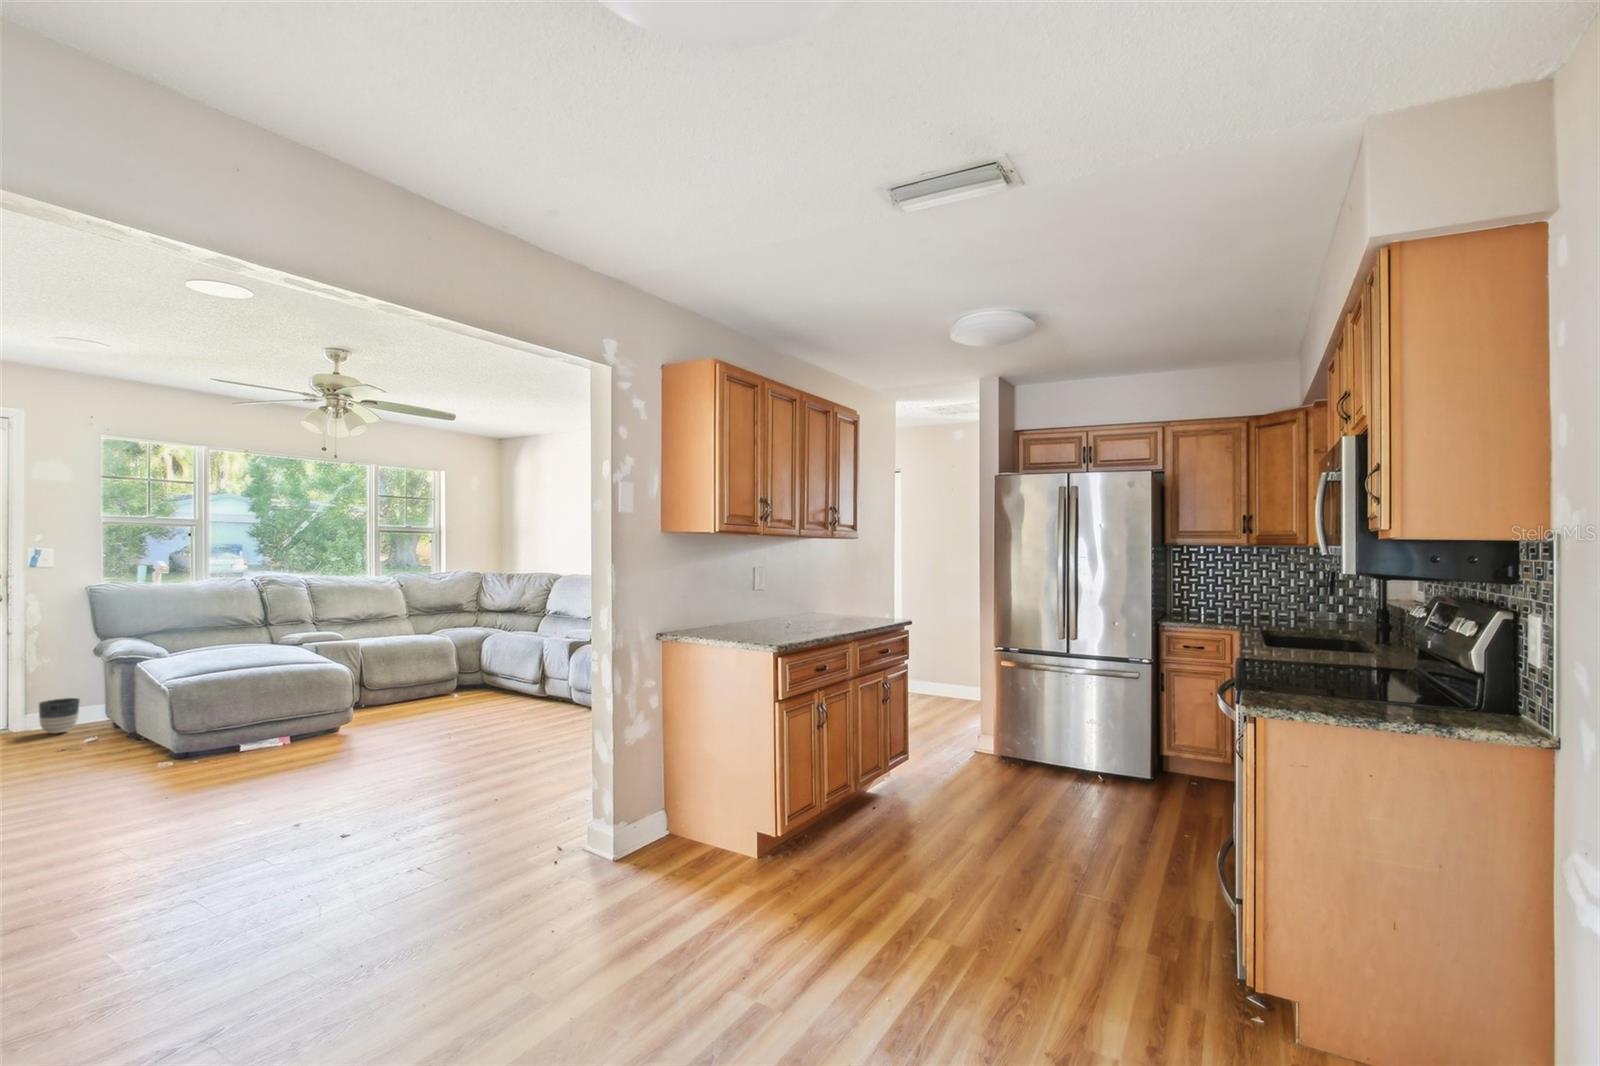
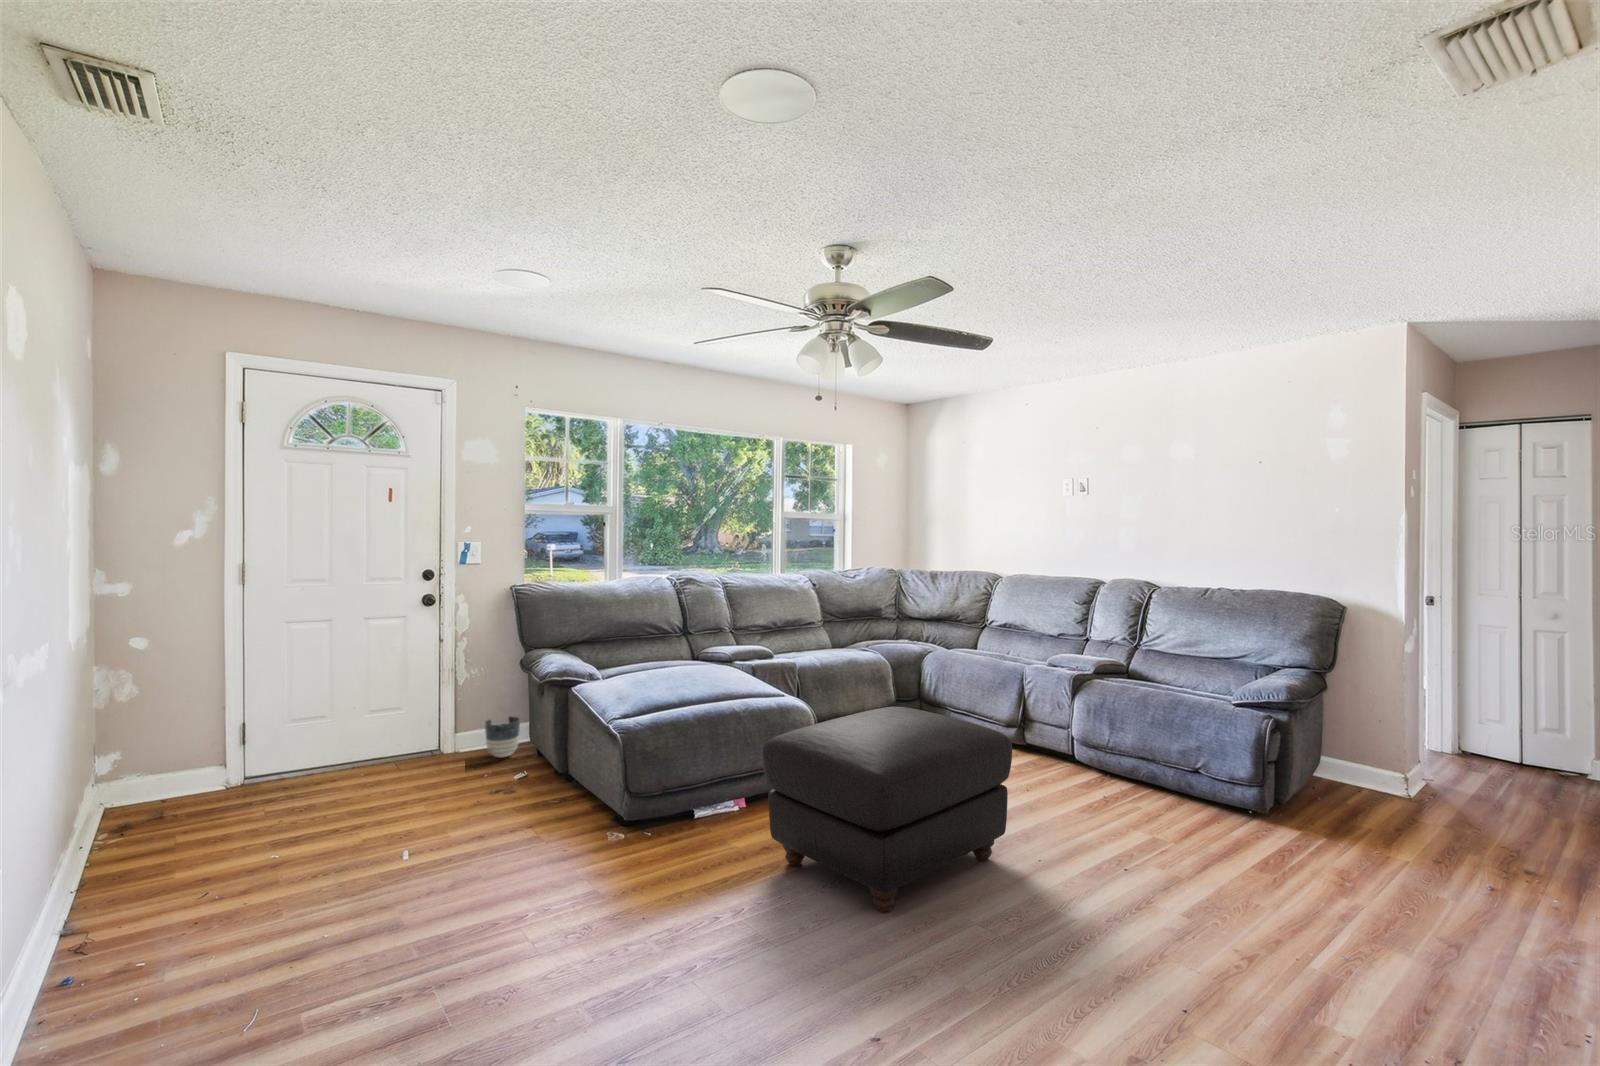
ottoman: none [286,661,476,780] -> present [763,707,1012,913]

